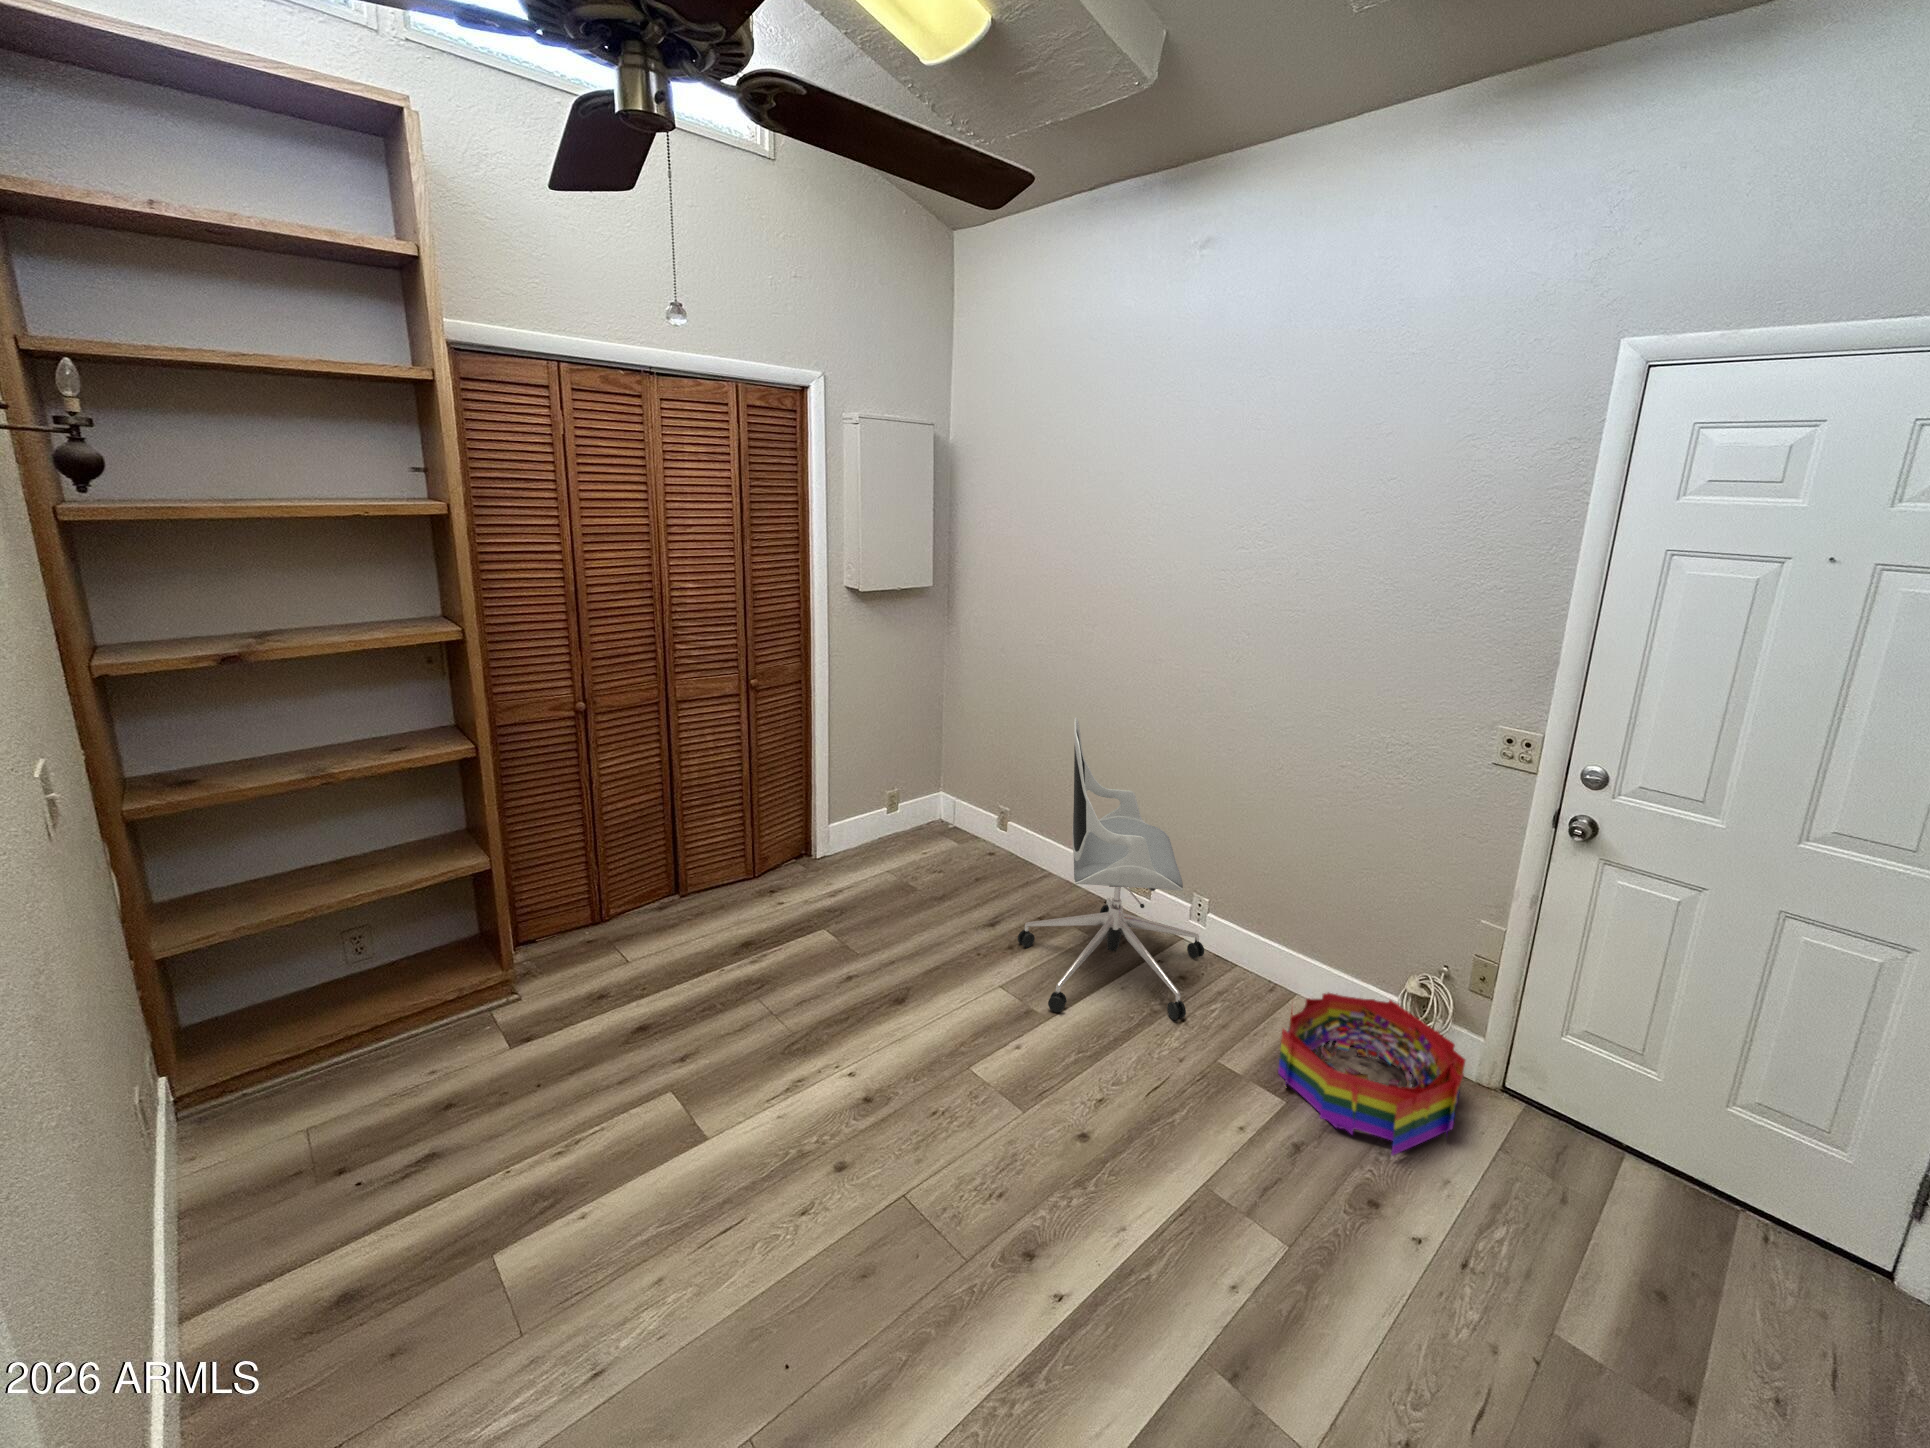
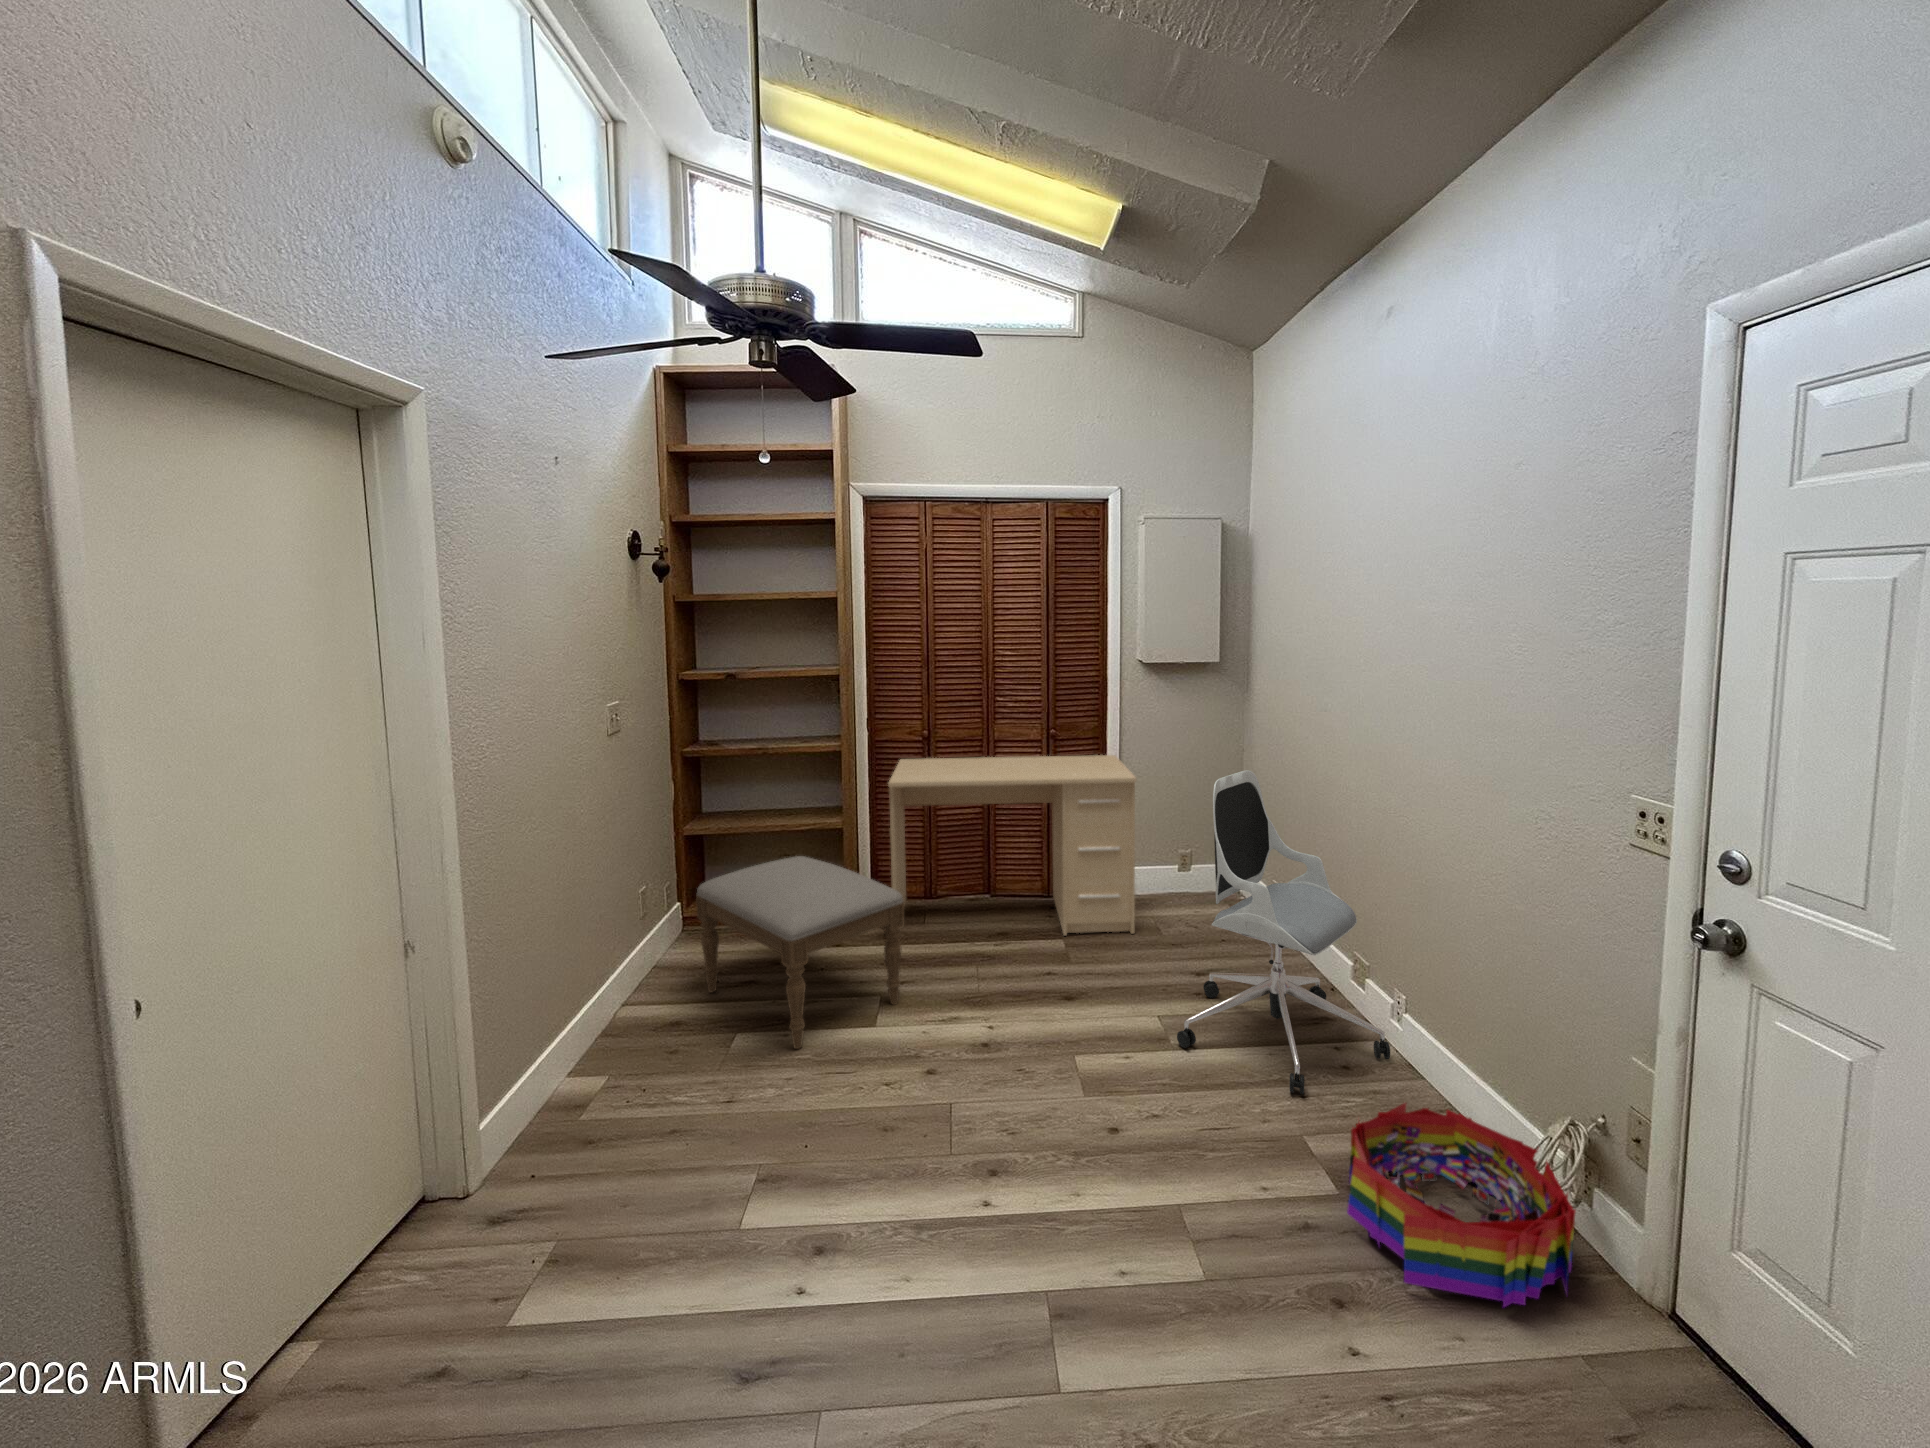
desk: none [546,700,902,1002] -> present [888,755,1137,936]
ottoman: none [299,935,710,1235] -> present [696,856,905,1049]

